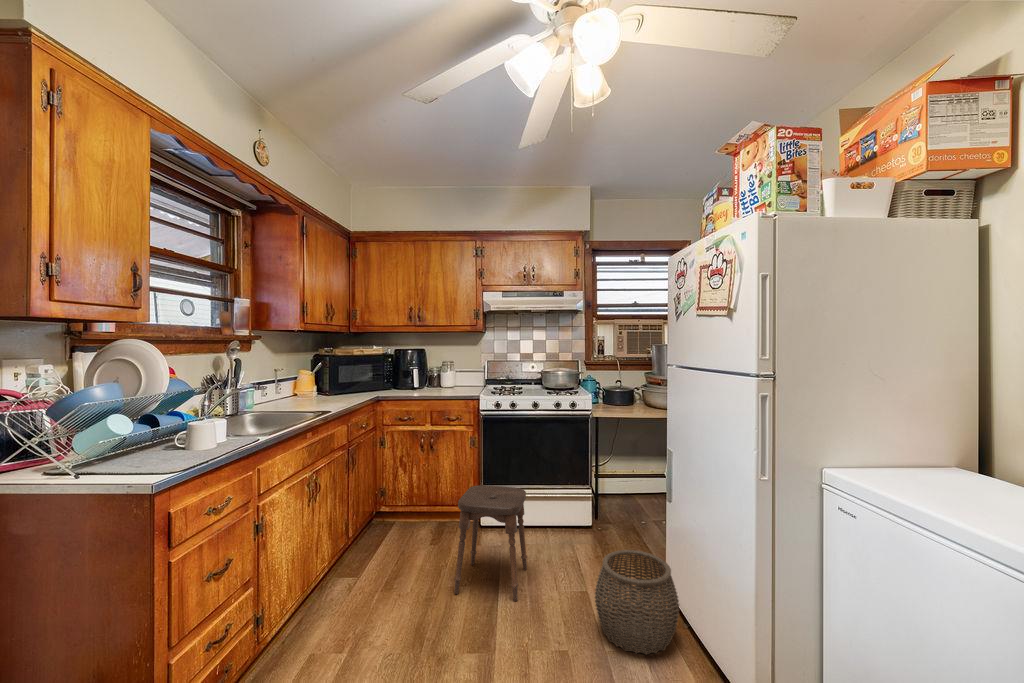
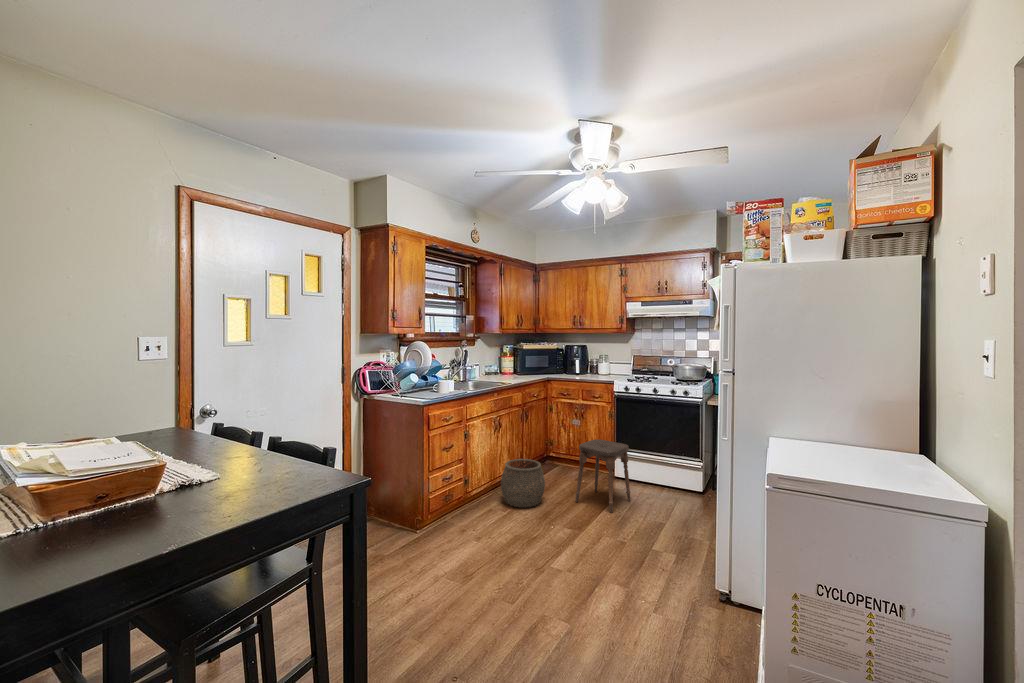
woven basket: present [595,550,679,655] -> present [501,459,545,508]

